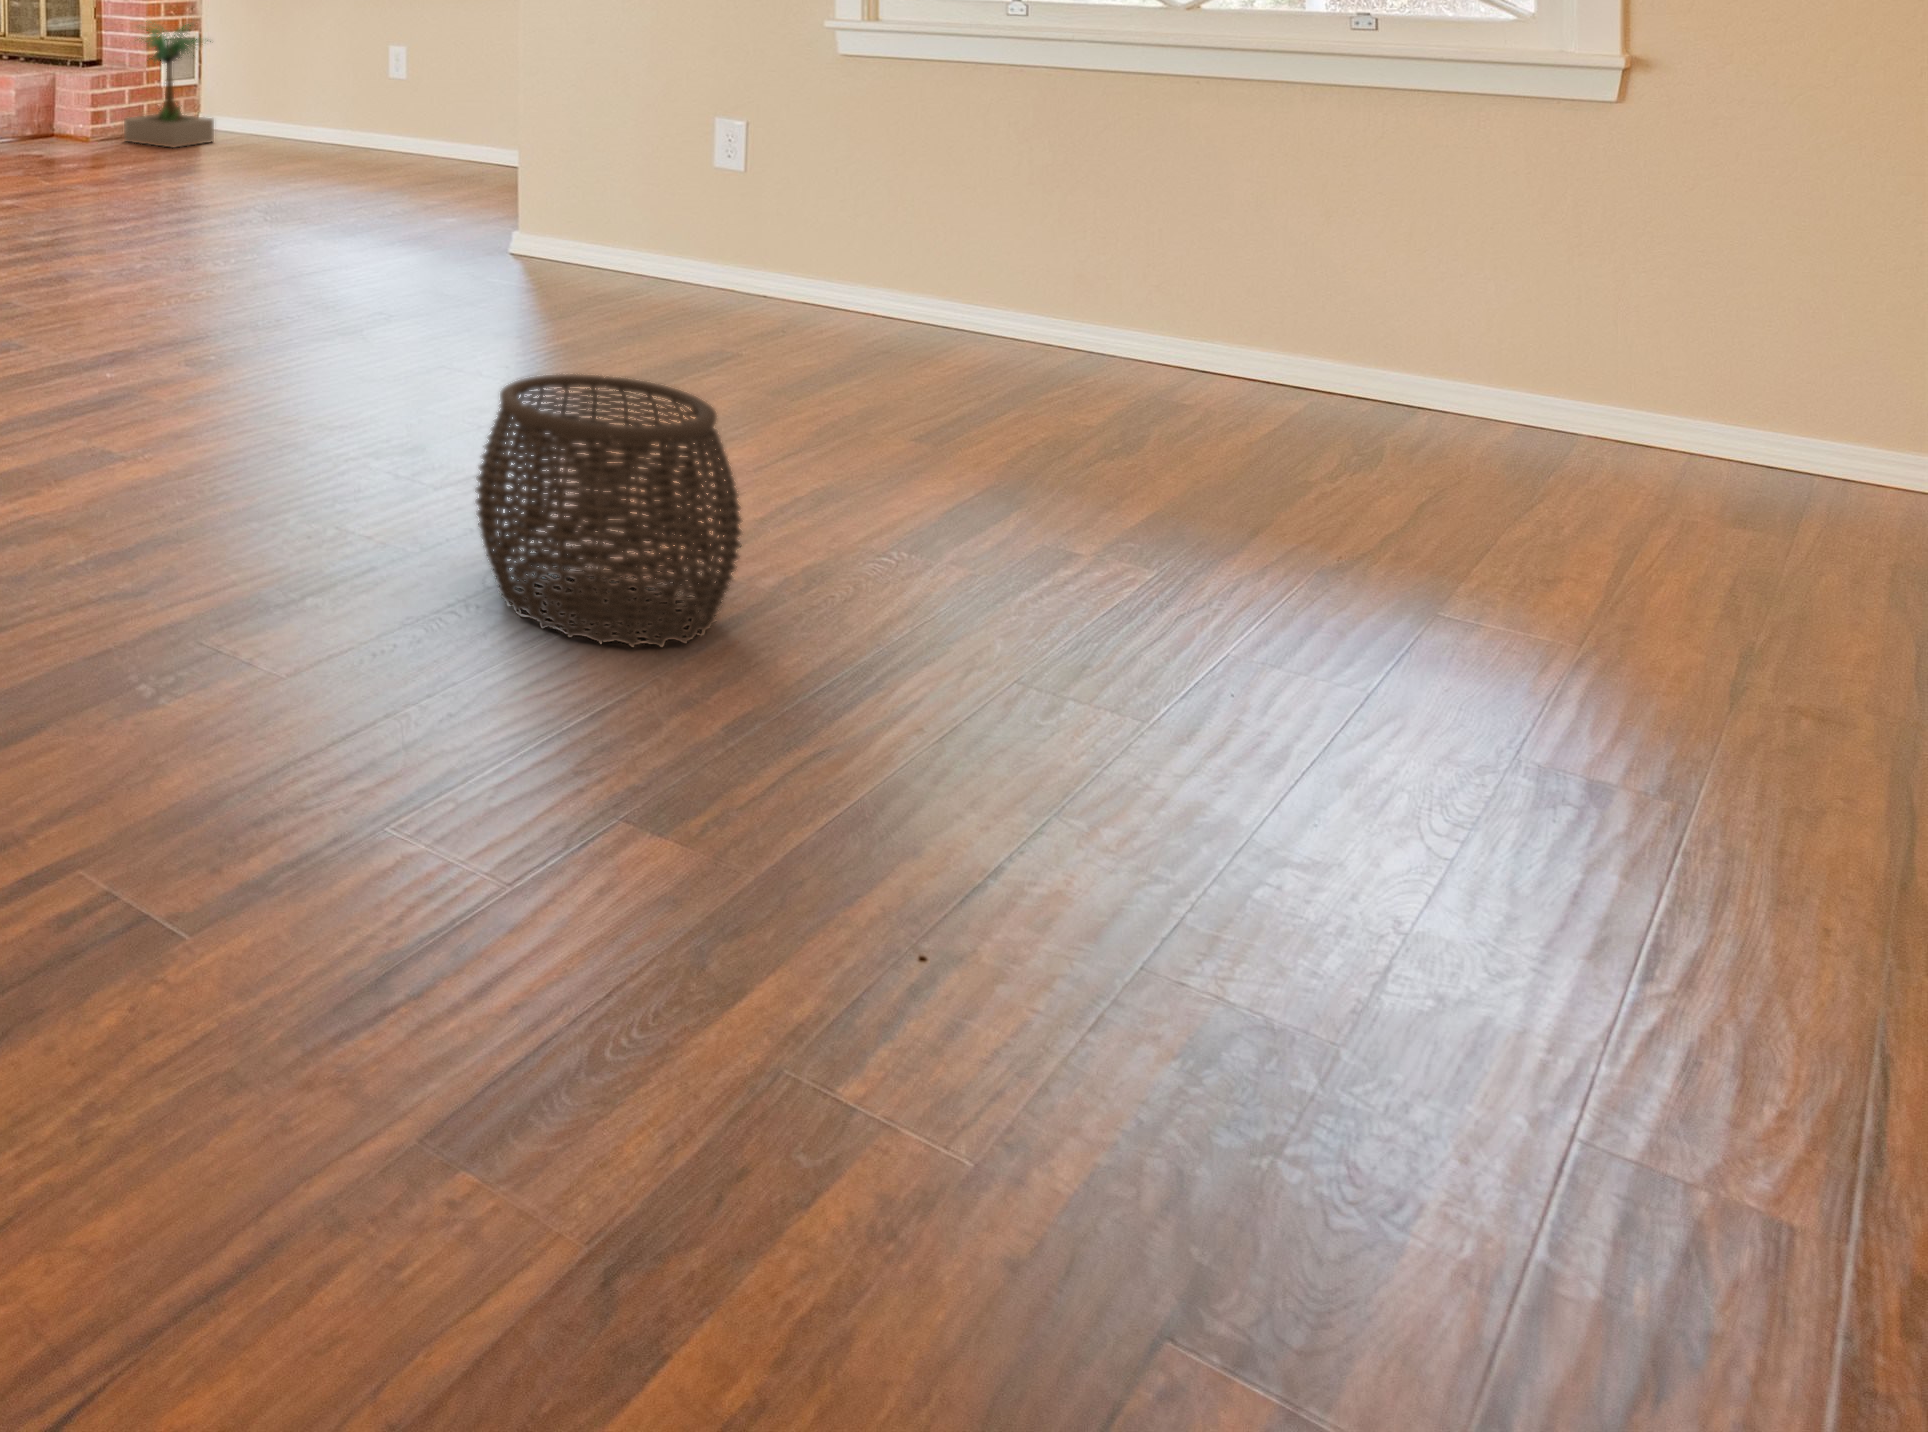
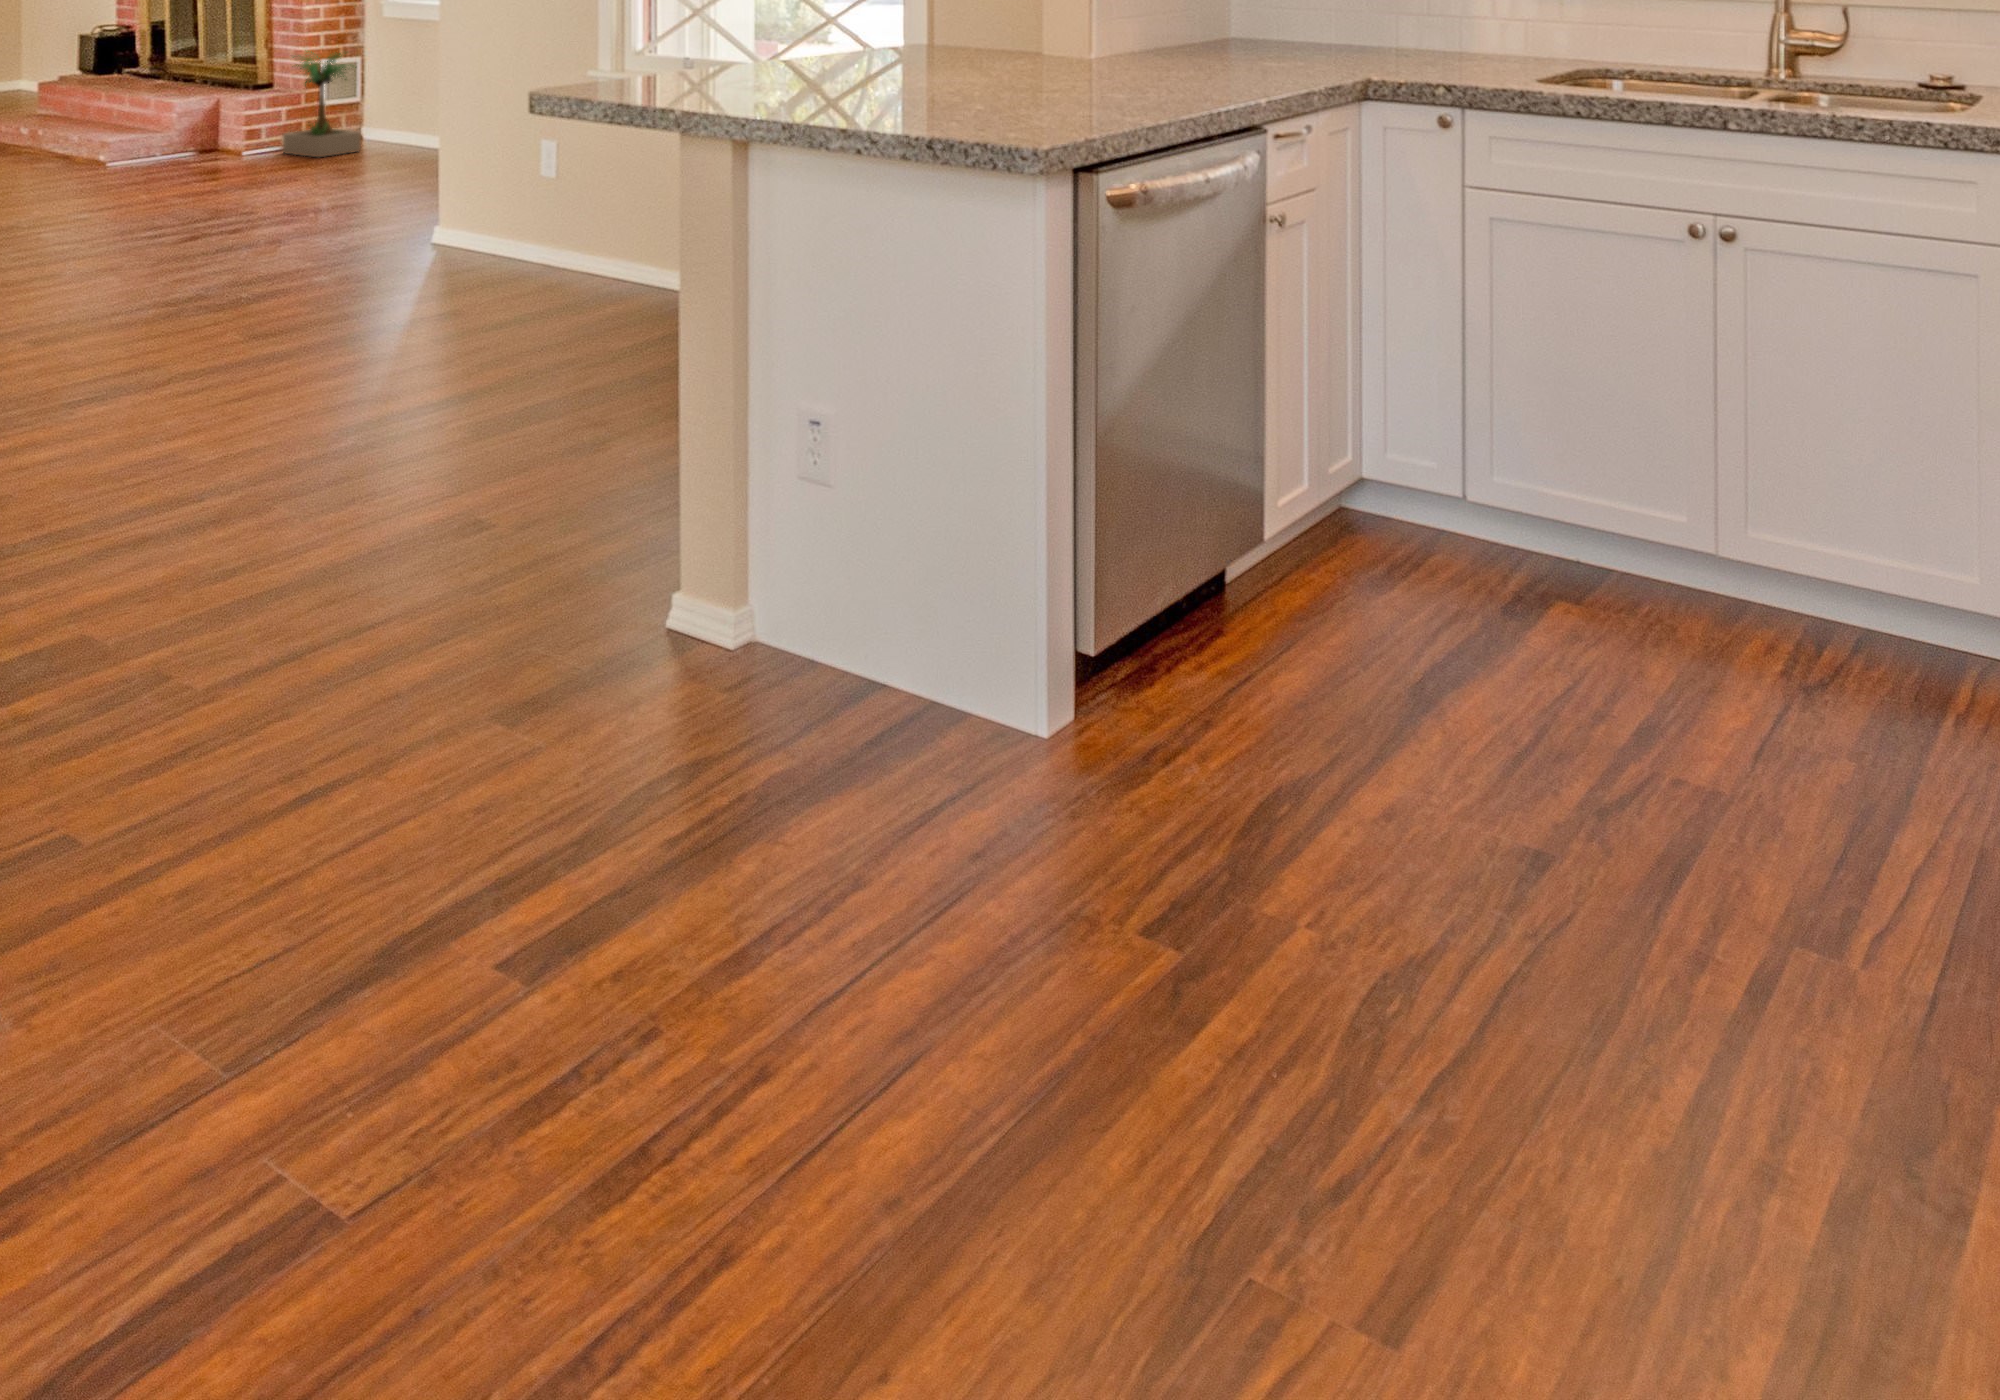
woven basket: present [475,374,742,648] -> none [146,302,302,456]

